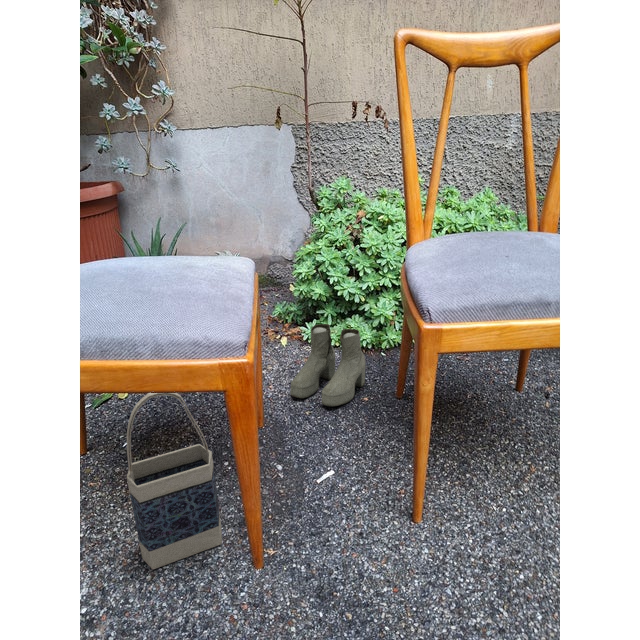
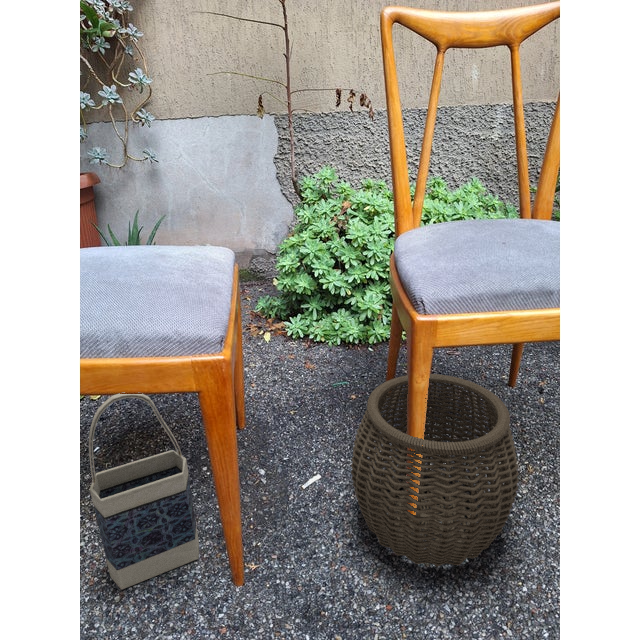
boots: present [290,324,366,407] -> none [274,319,352,405]
woven basket: none [362,378,517,556] -> present [351,374,519,567]

